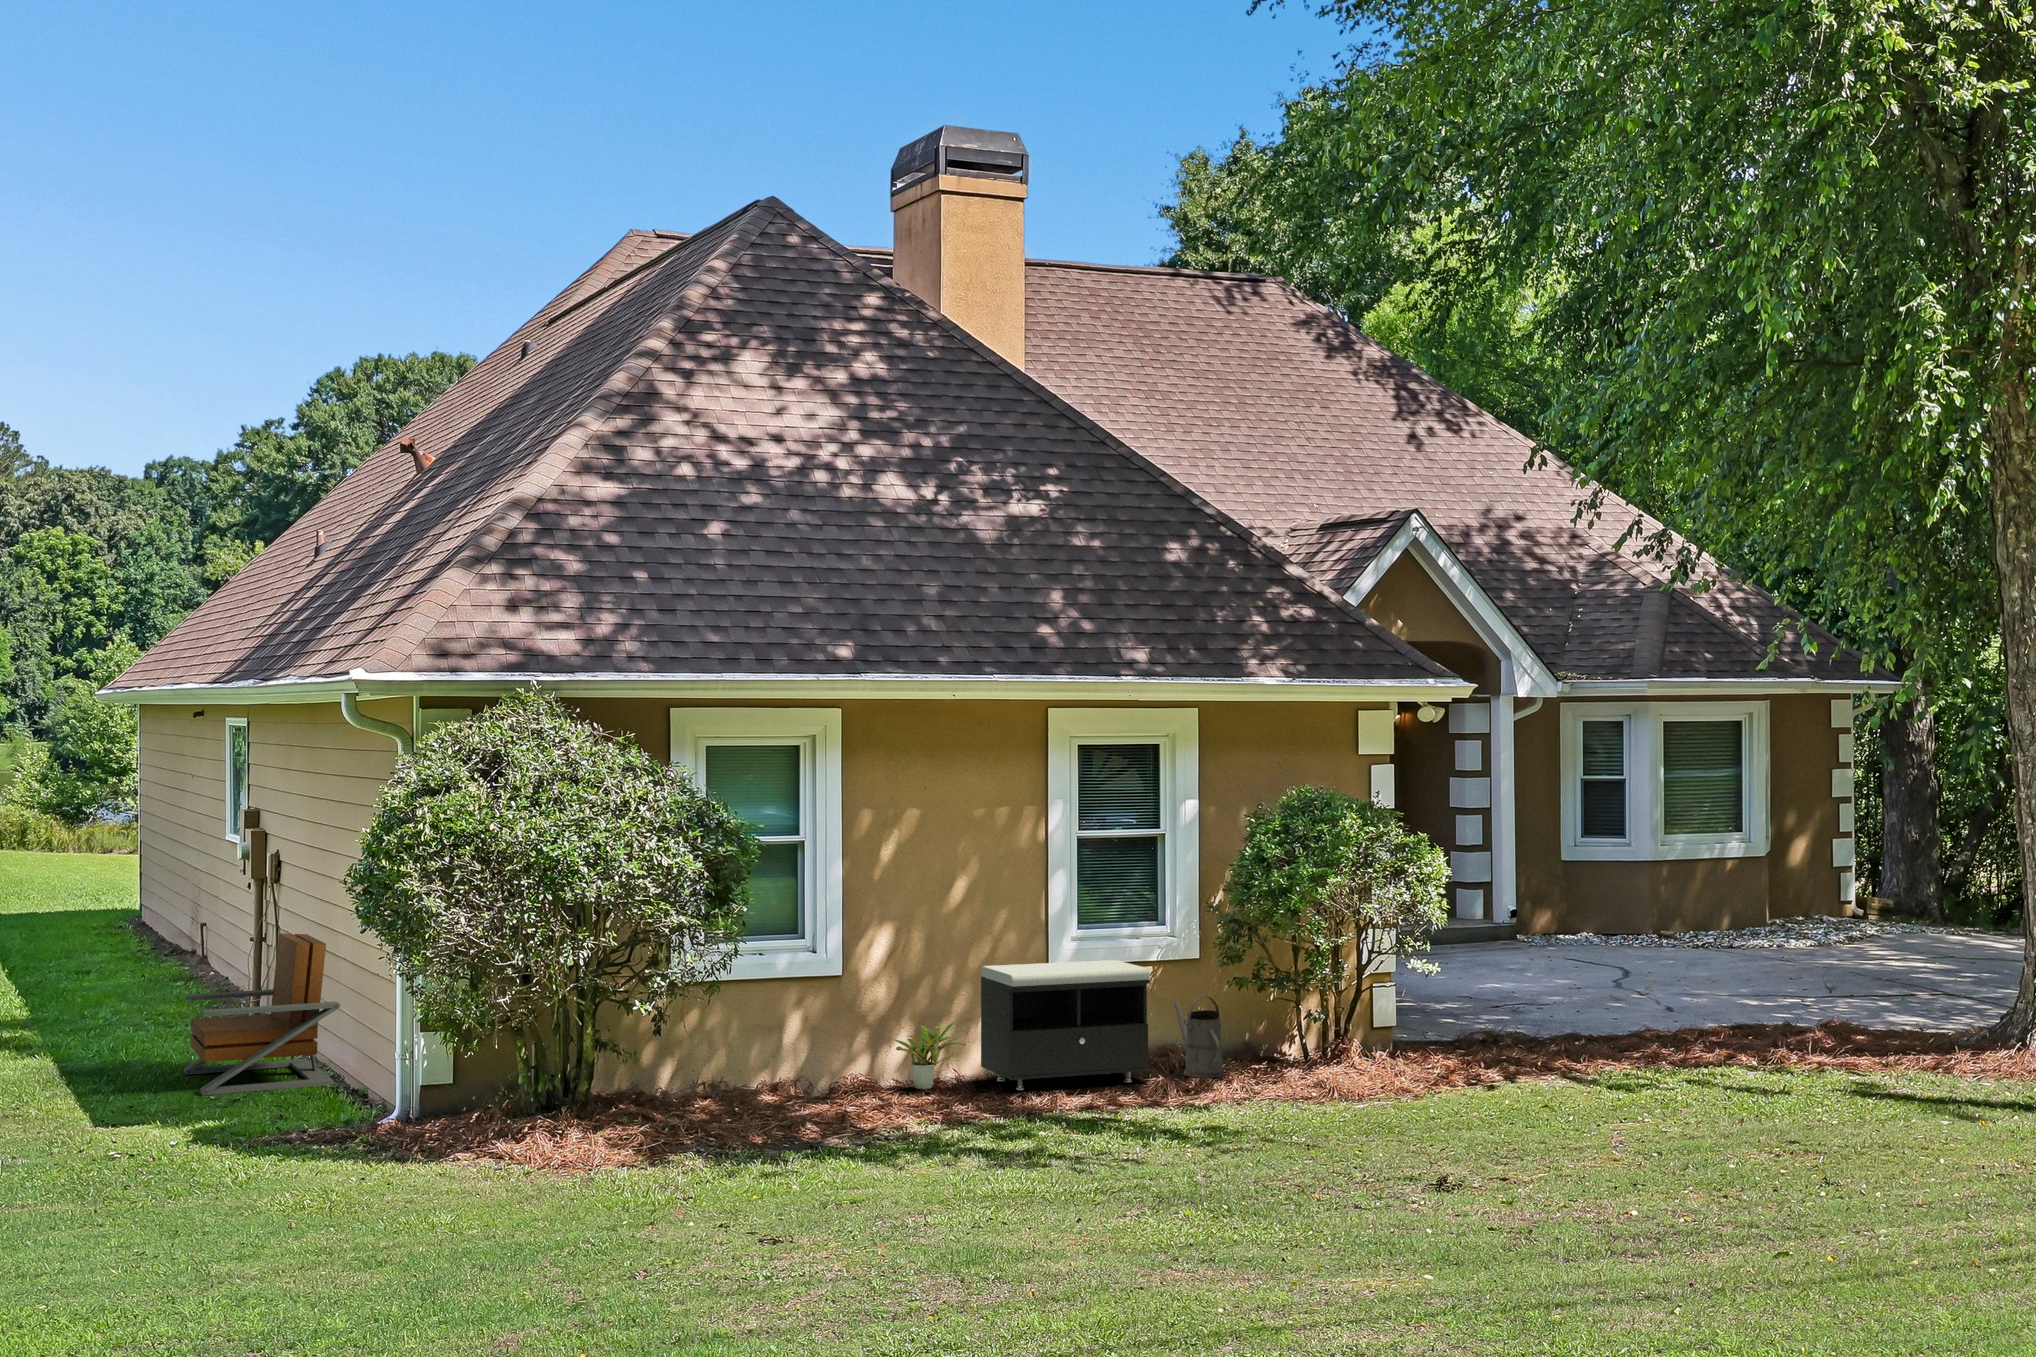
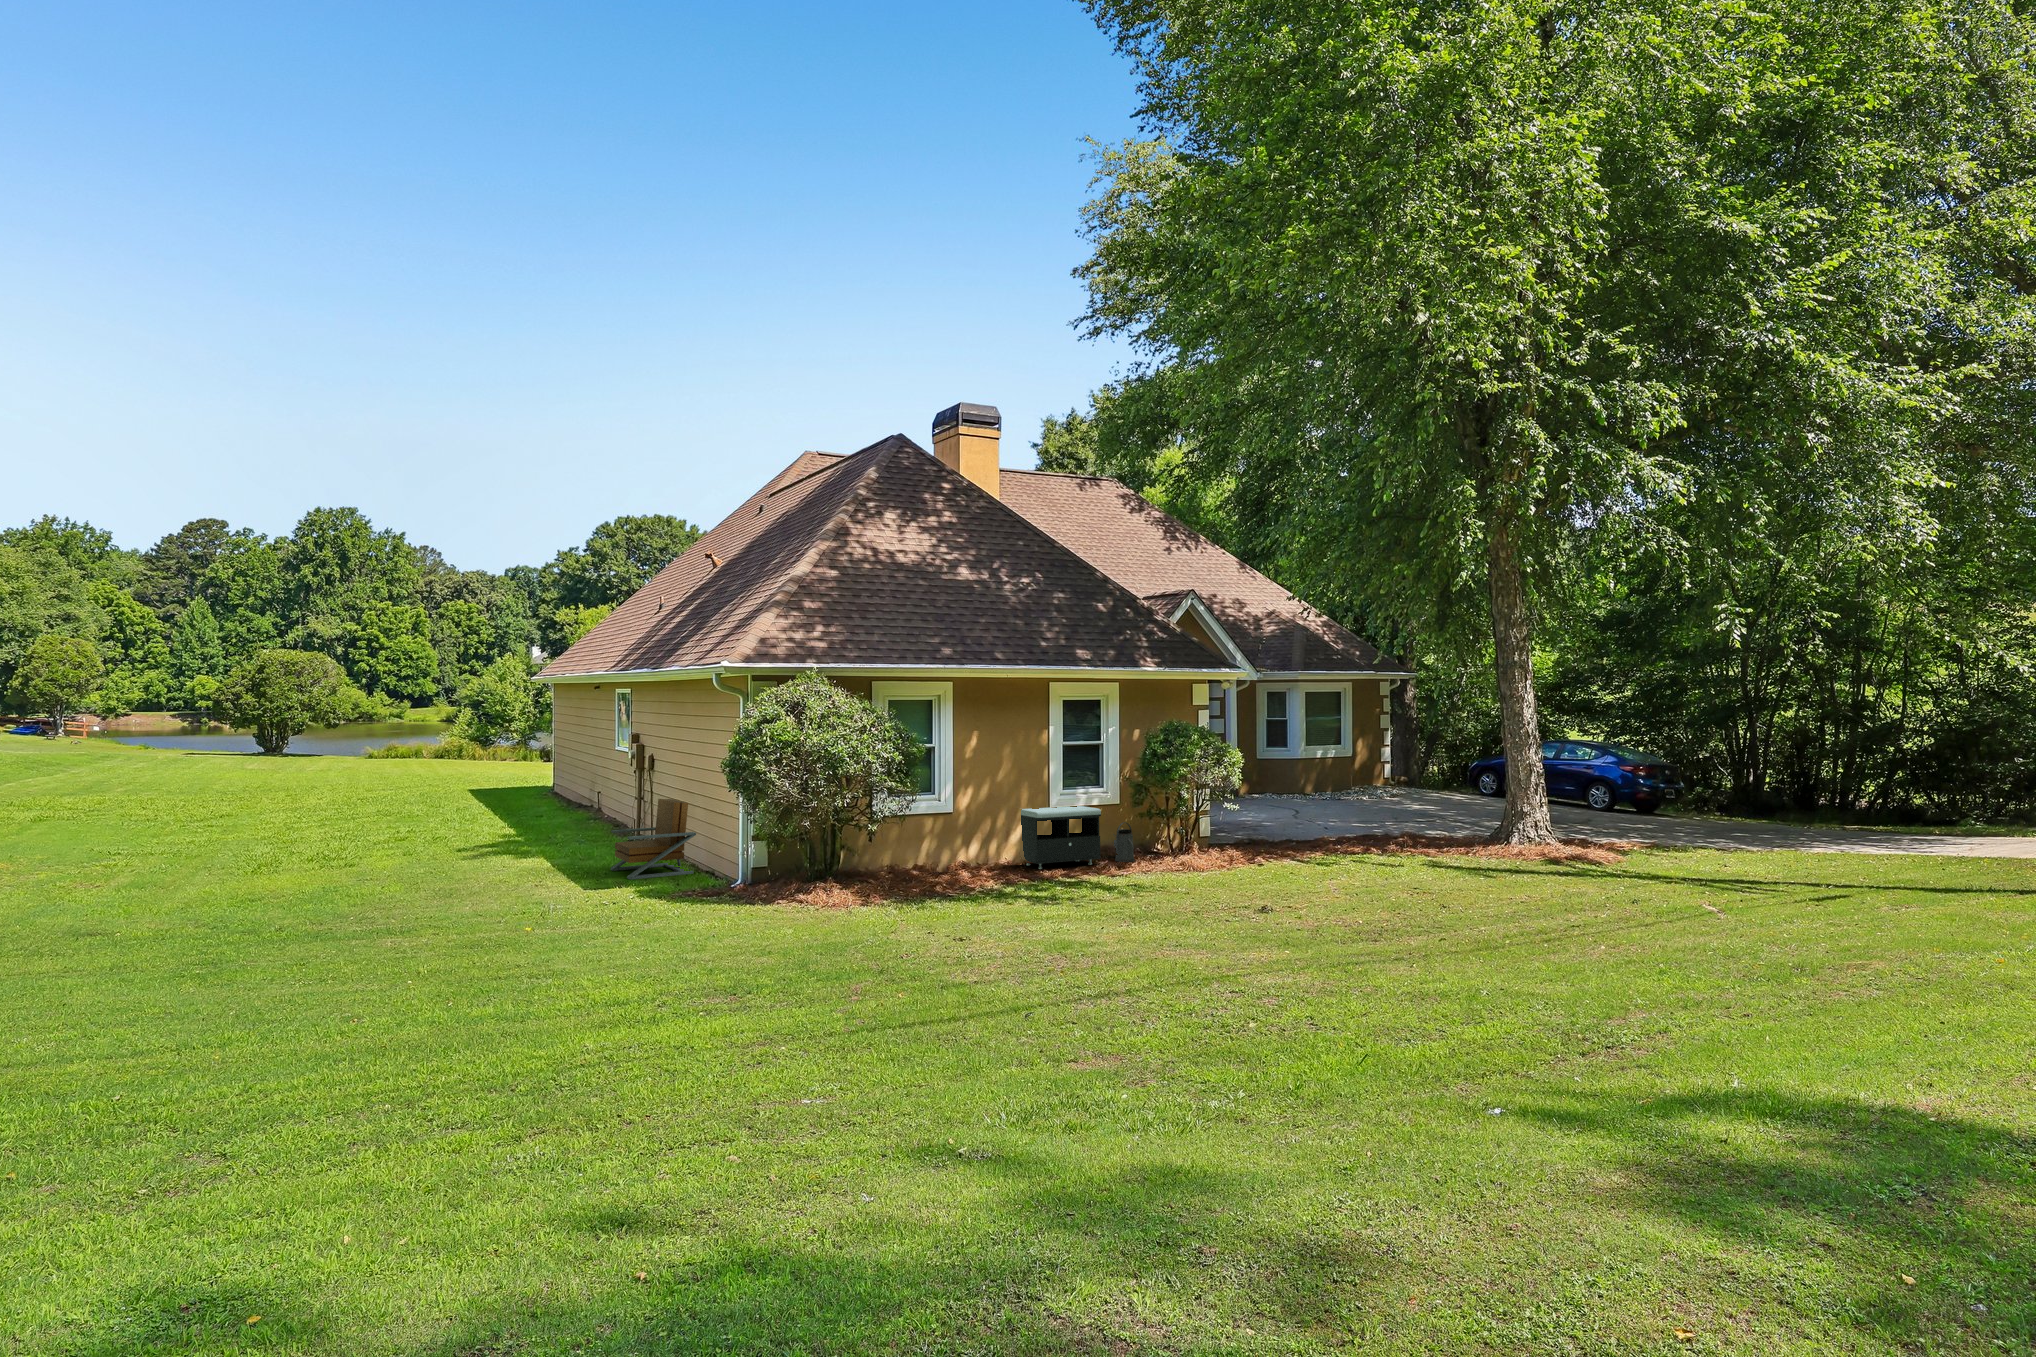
potted plant: present [888,1022,966,1090] -> none [974,836,1013,870]

